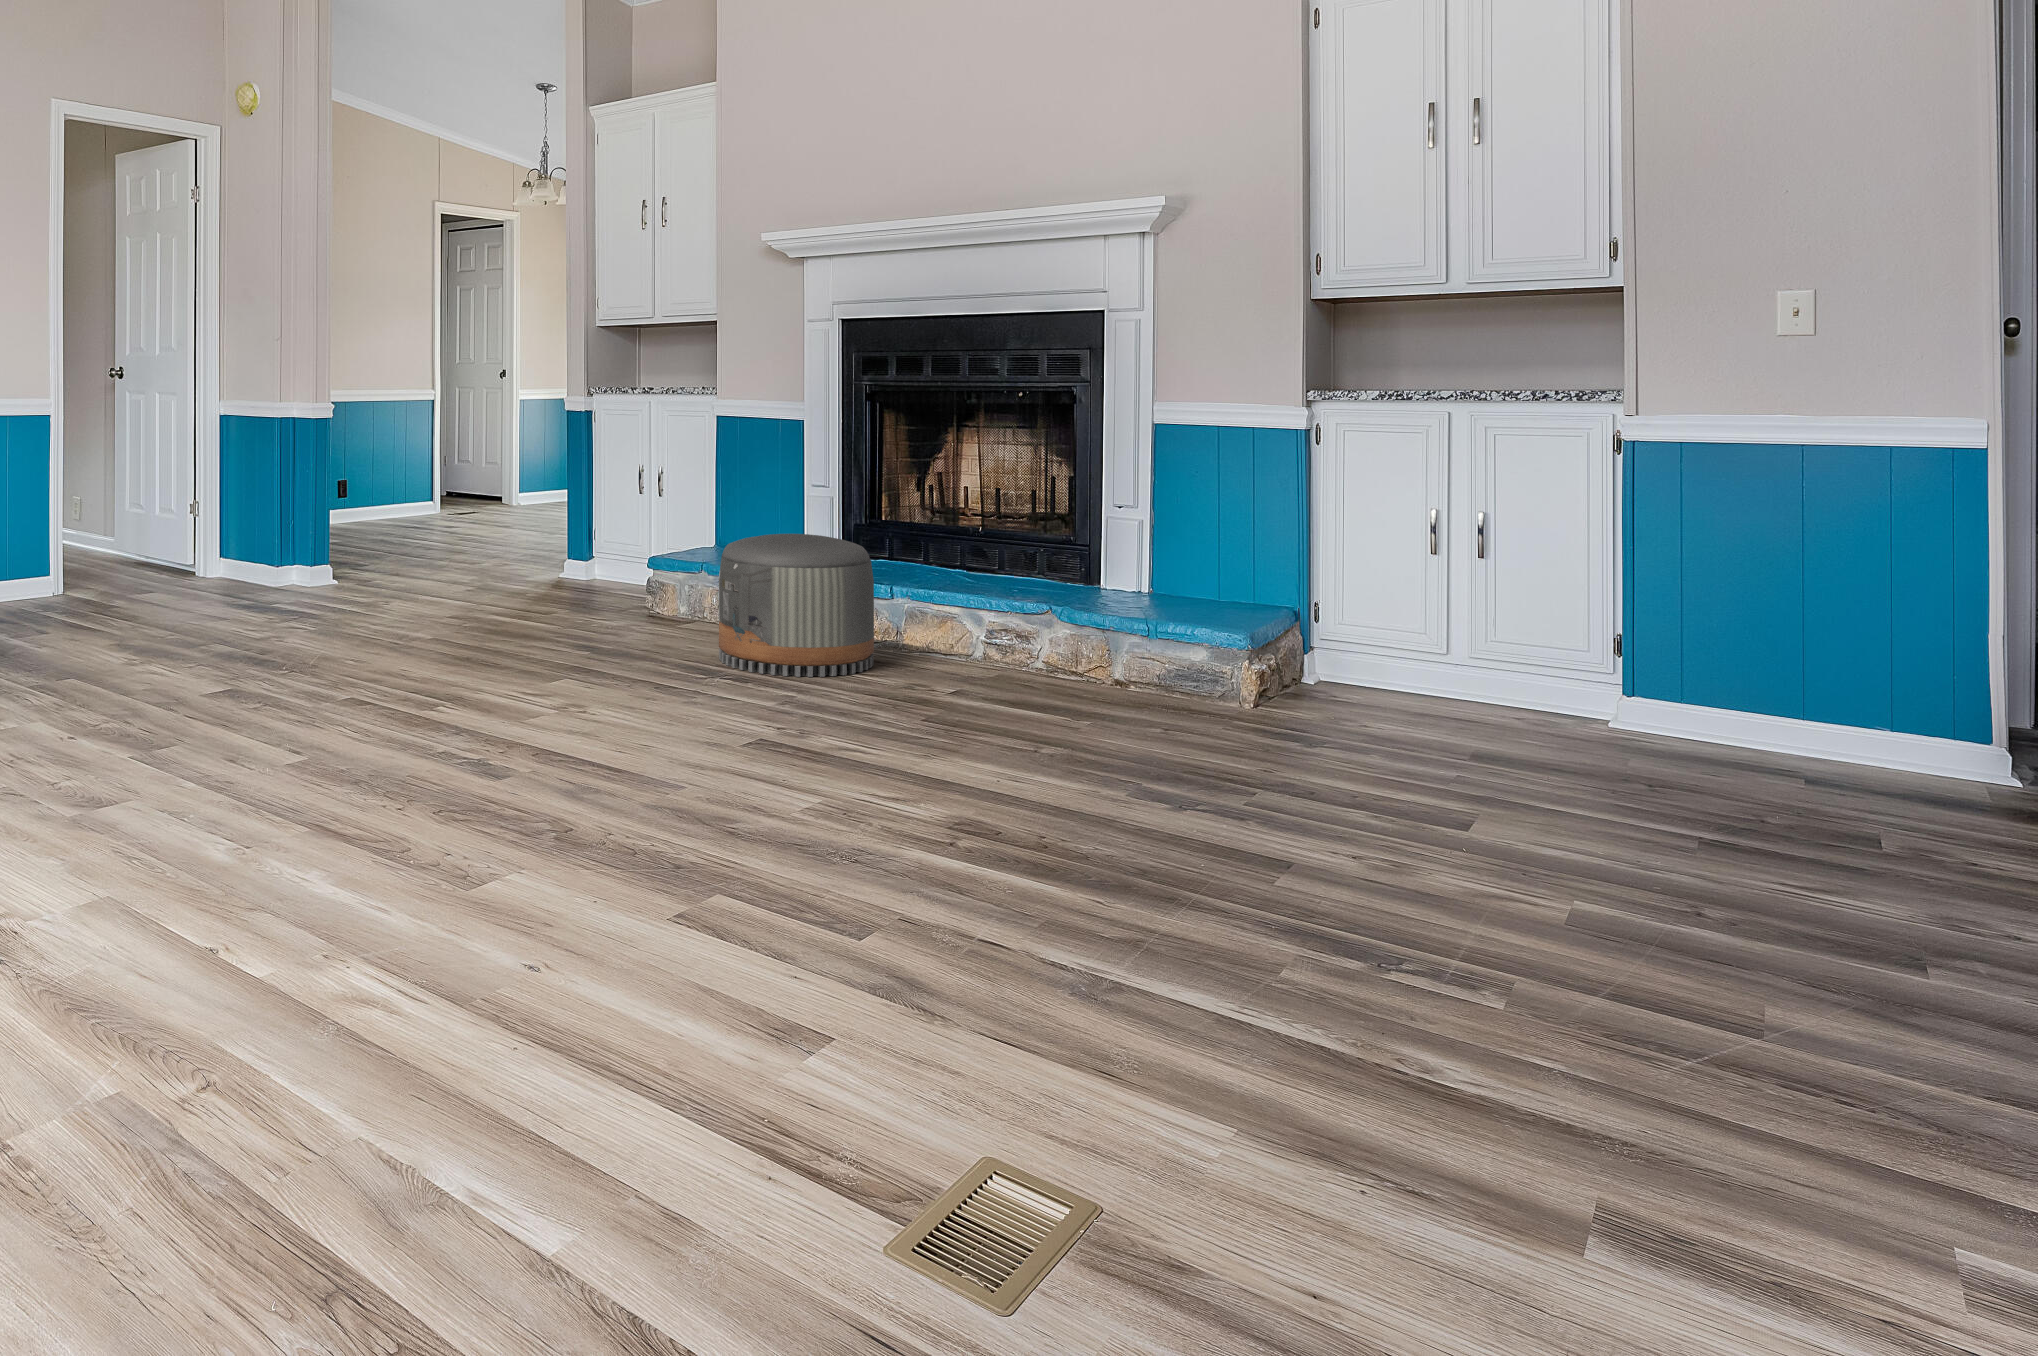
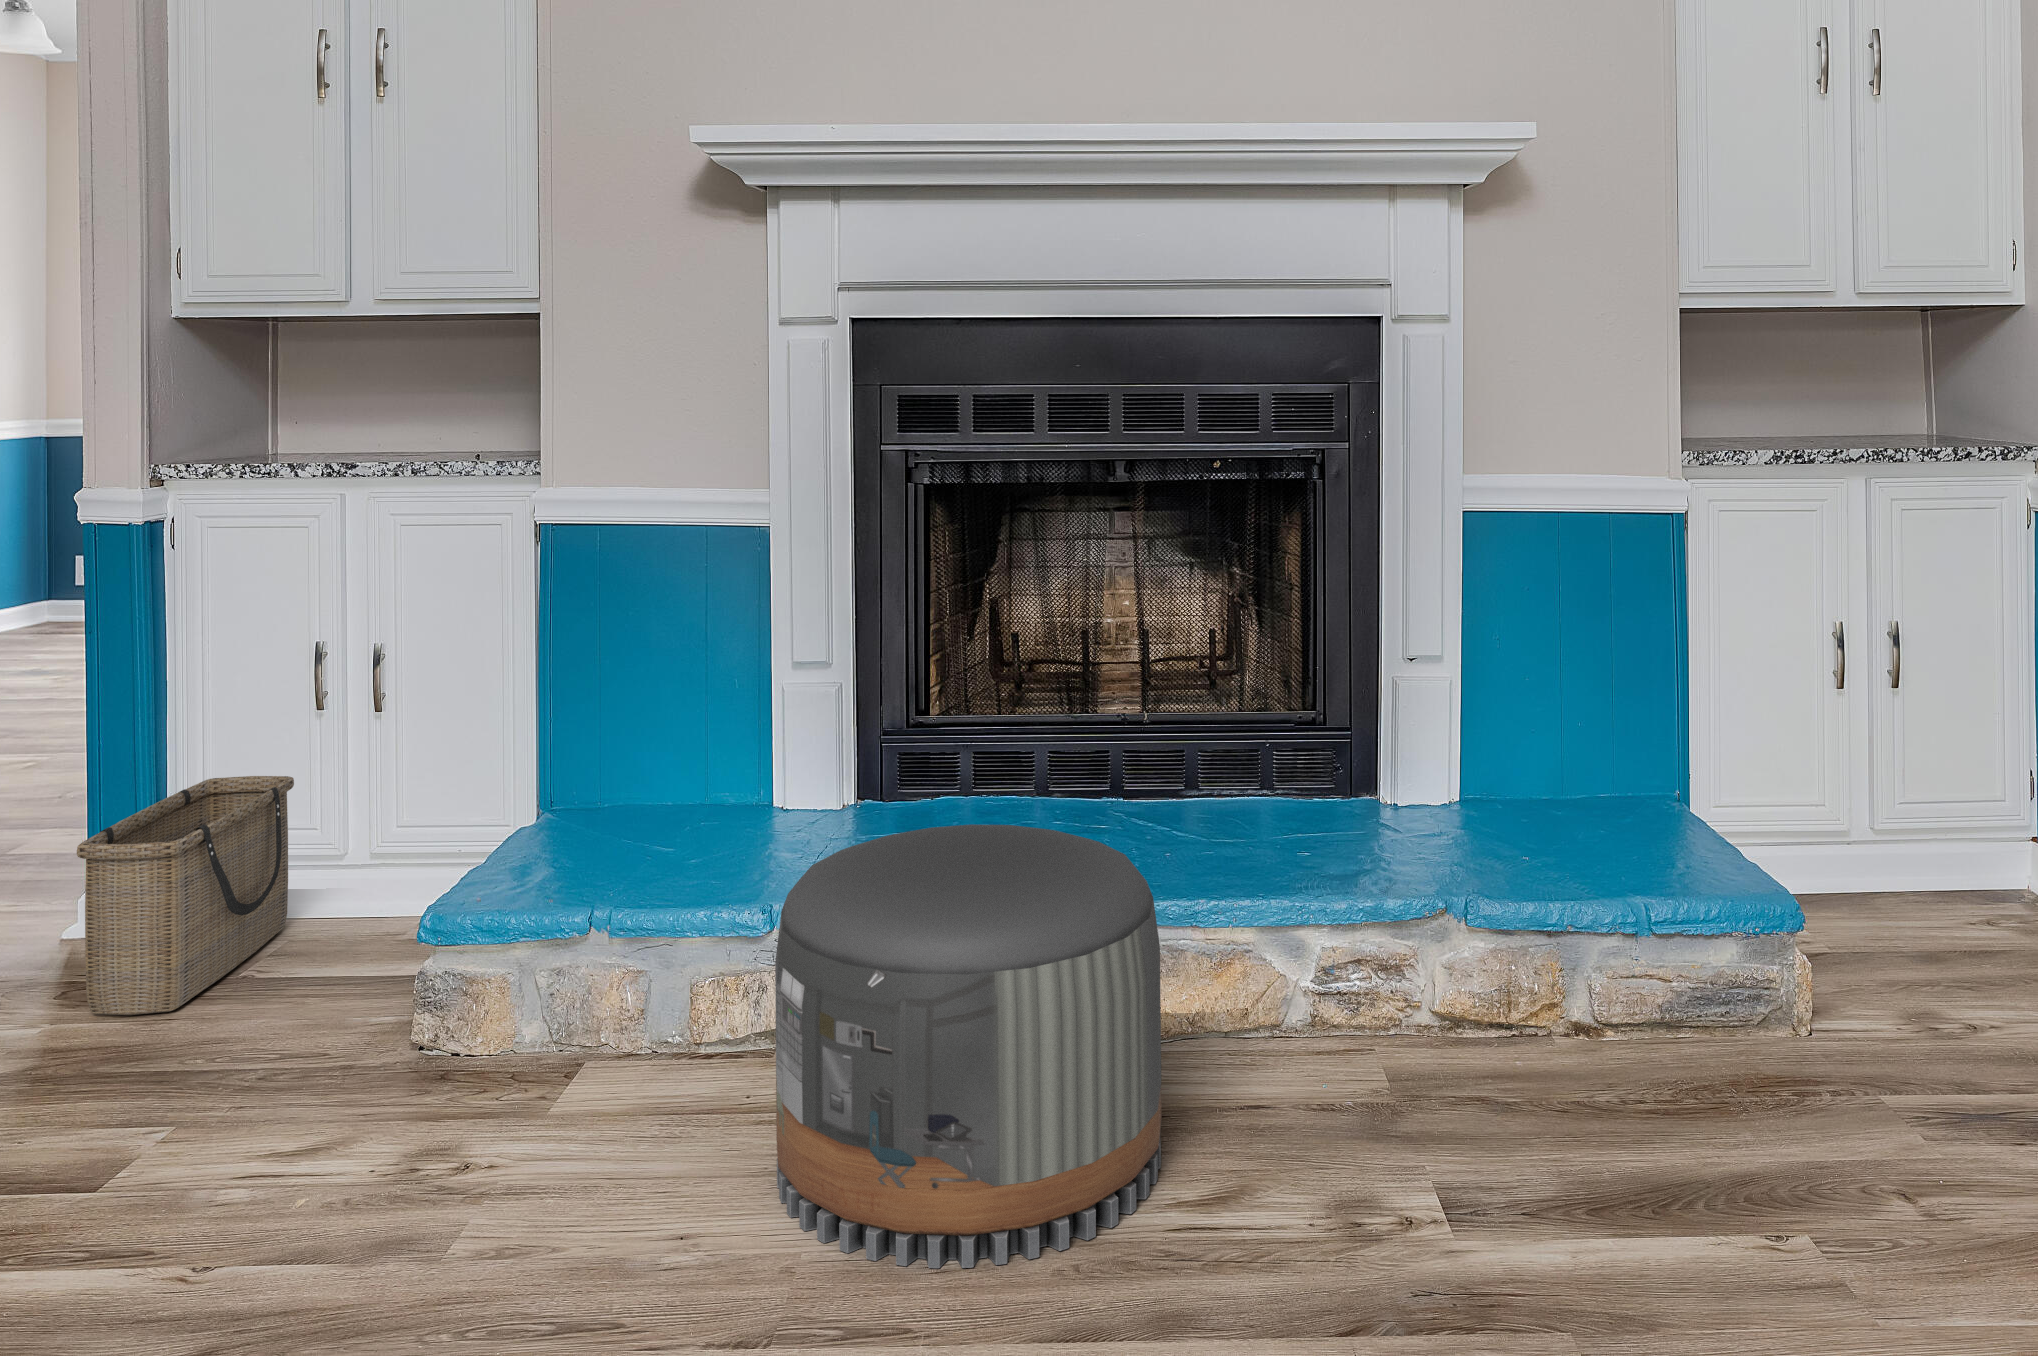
basket: none [544,521,628,597] -> present [77,776,294,1015]

